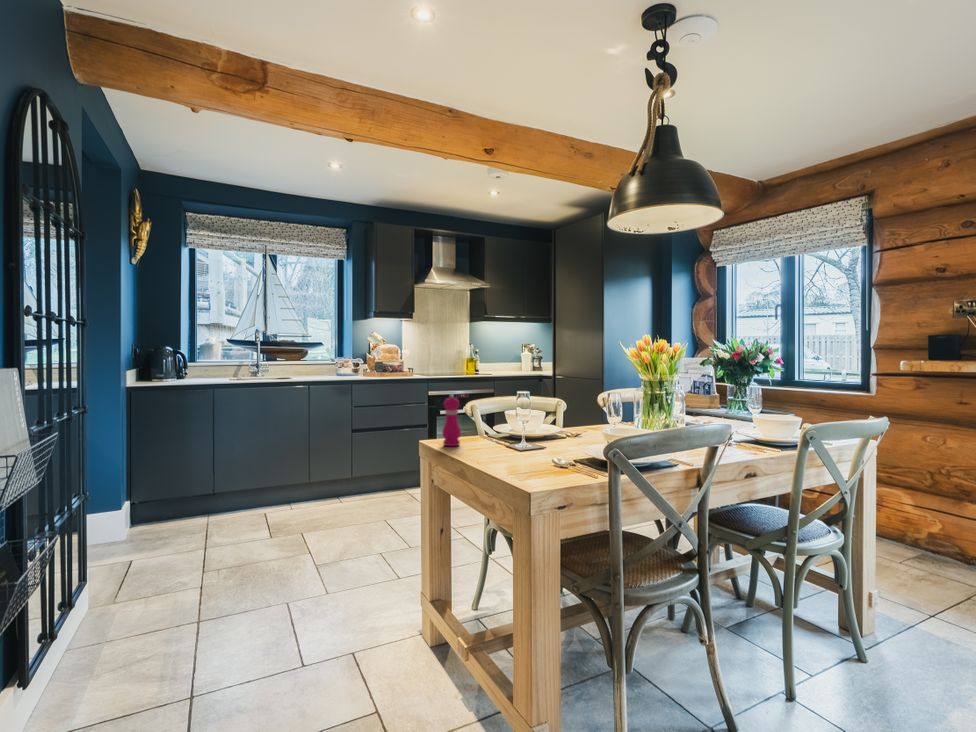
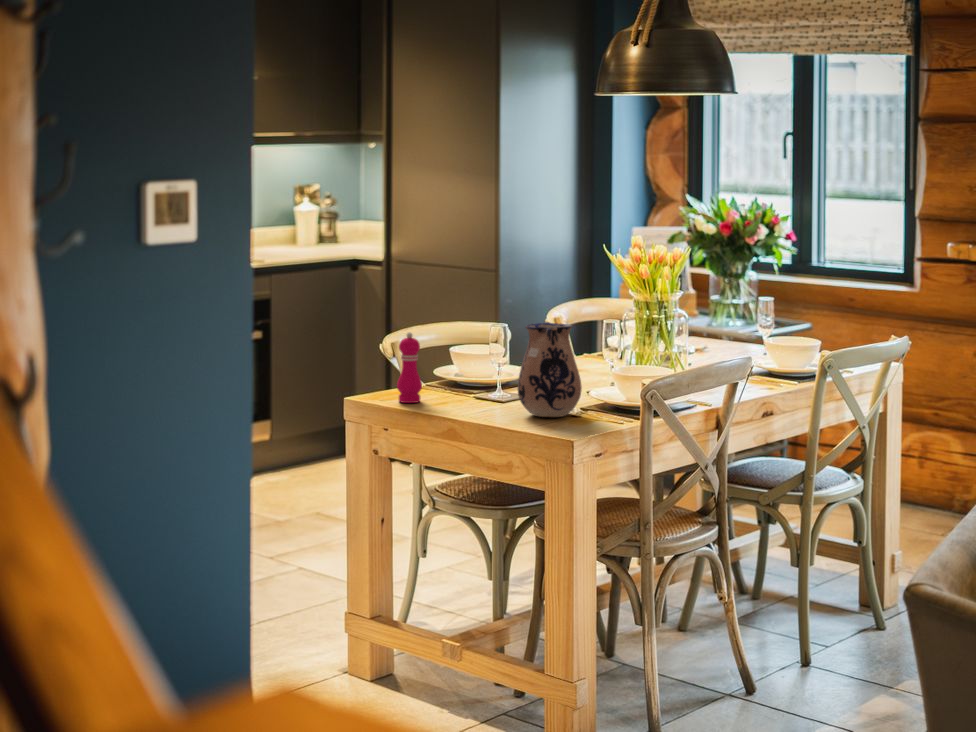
ceramic pitcher: none [512,386,566,466] -> present [518,322,582,417]

